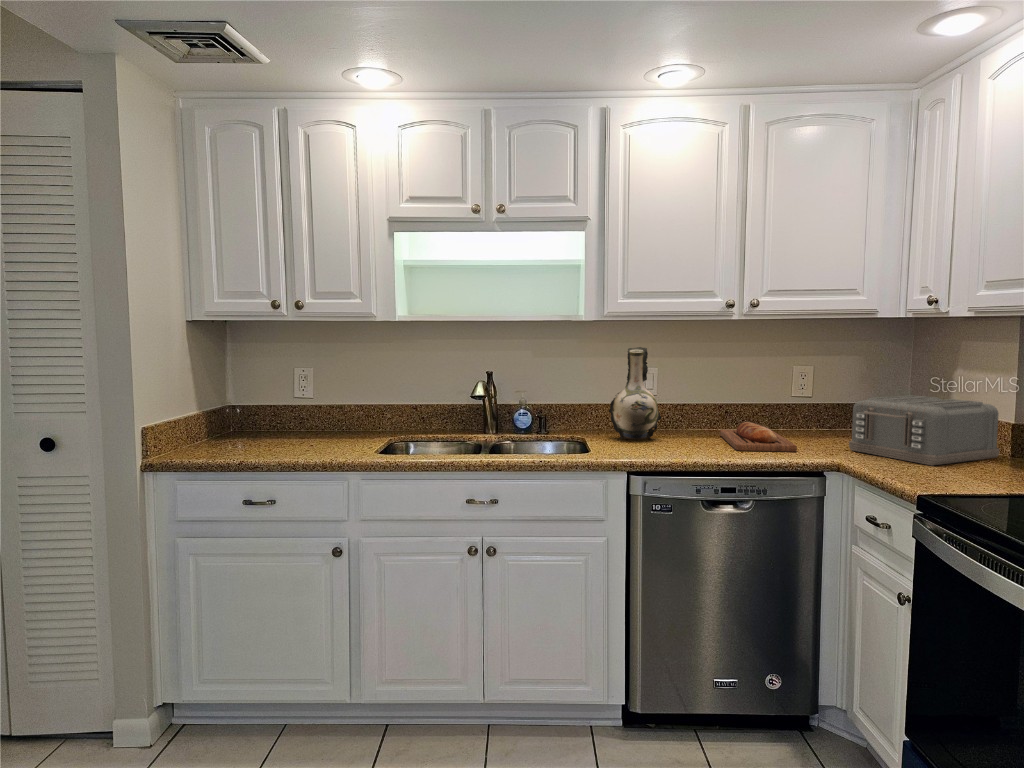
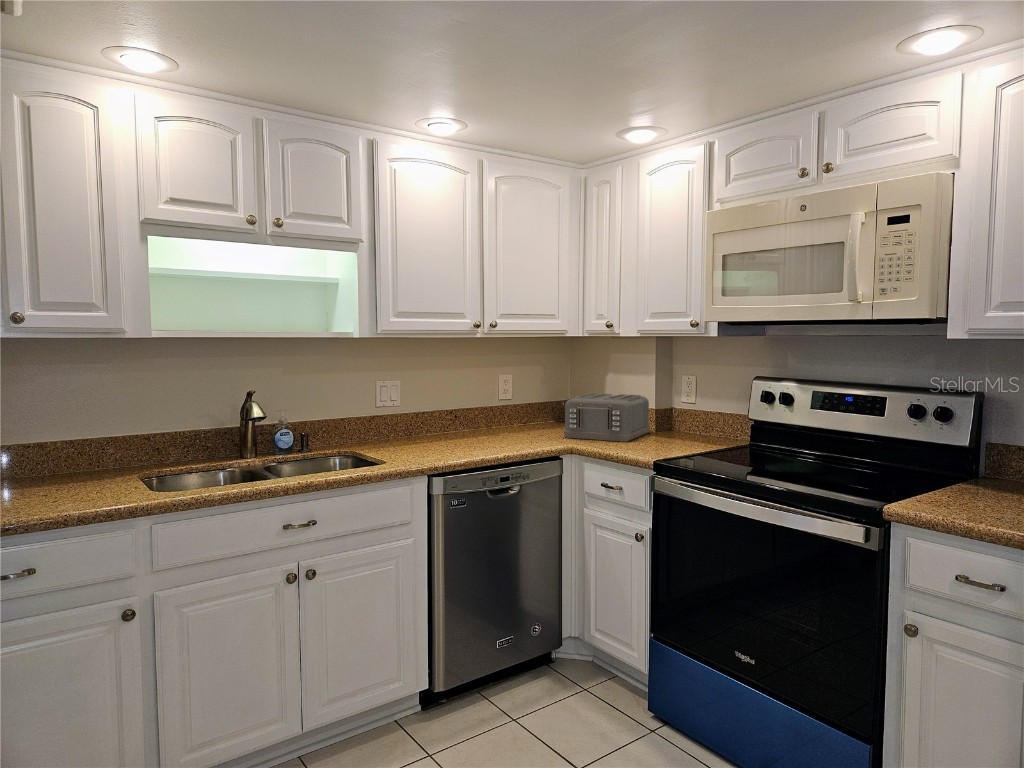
decorative vase: present [609,347,661,440] -> none [373,362,419,448]
bread loaf: present [720,422,797,452] -> none [459,423,535,446]

